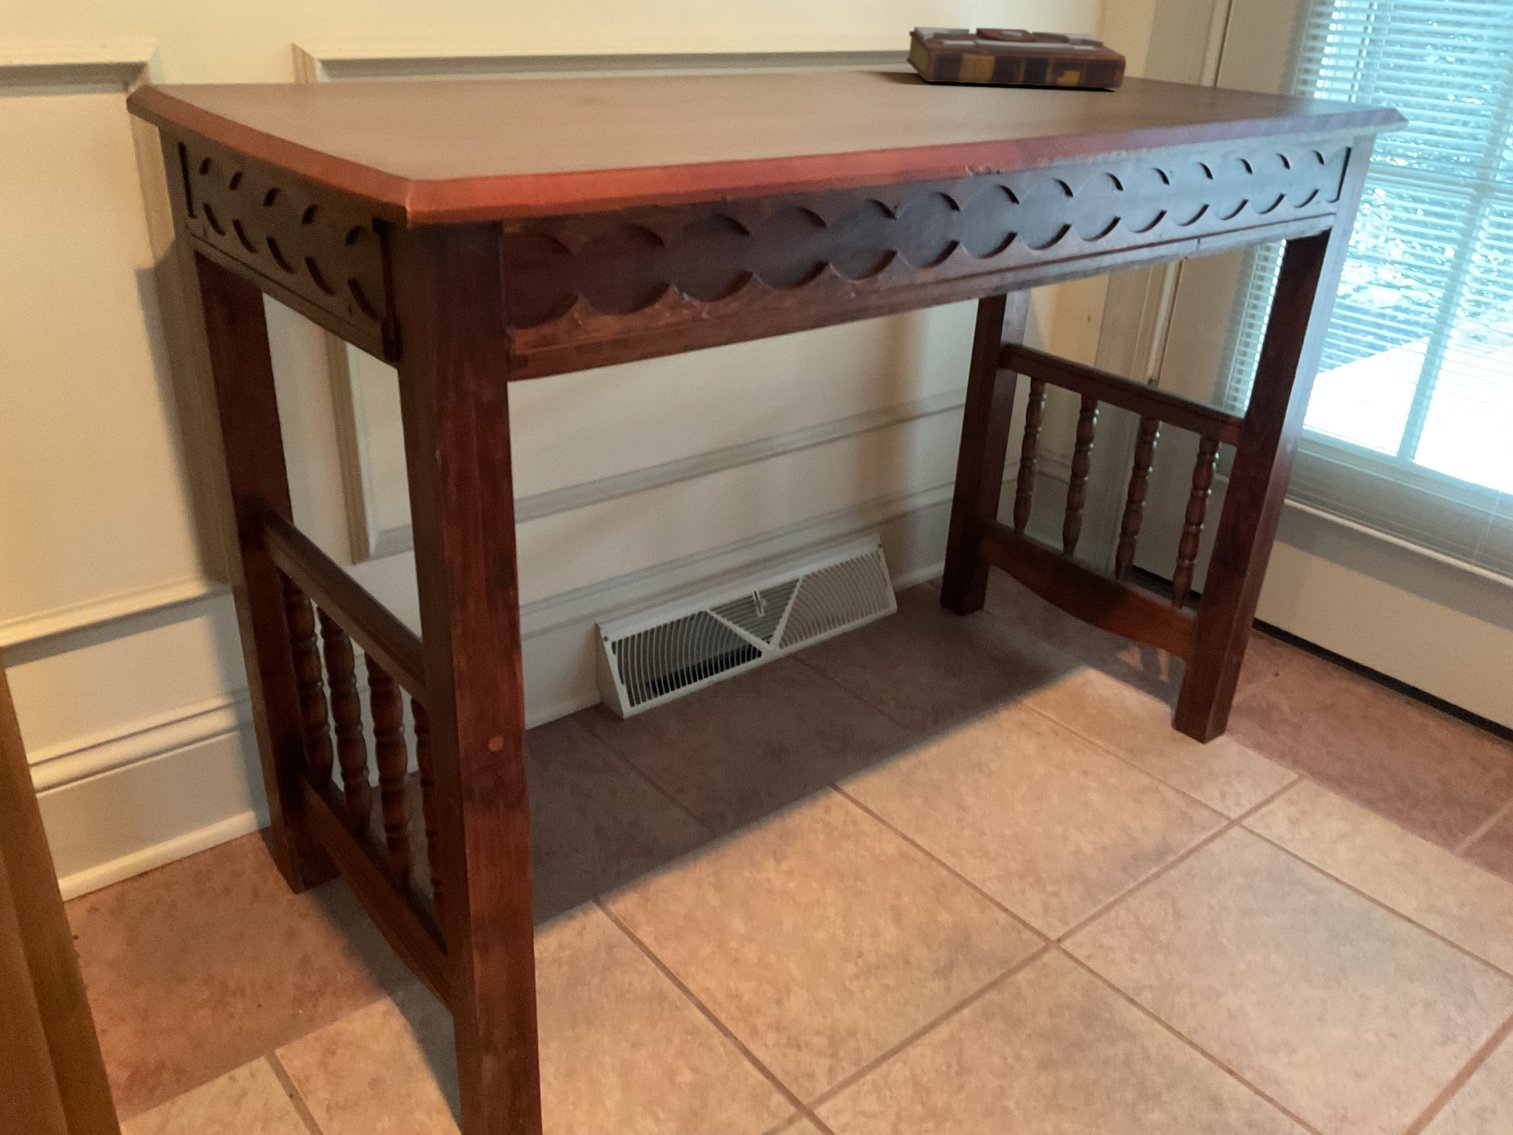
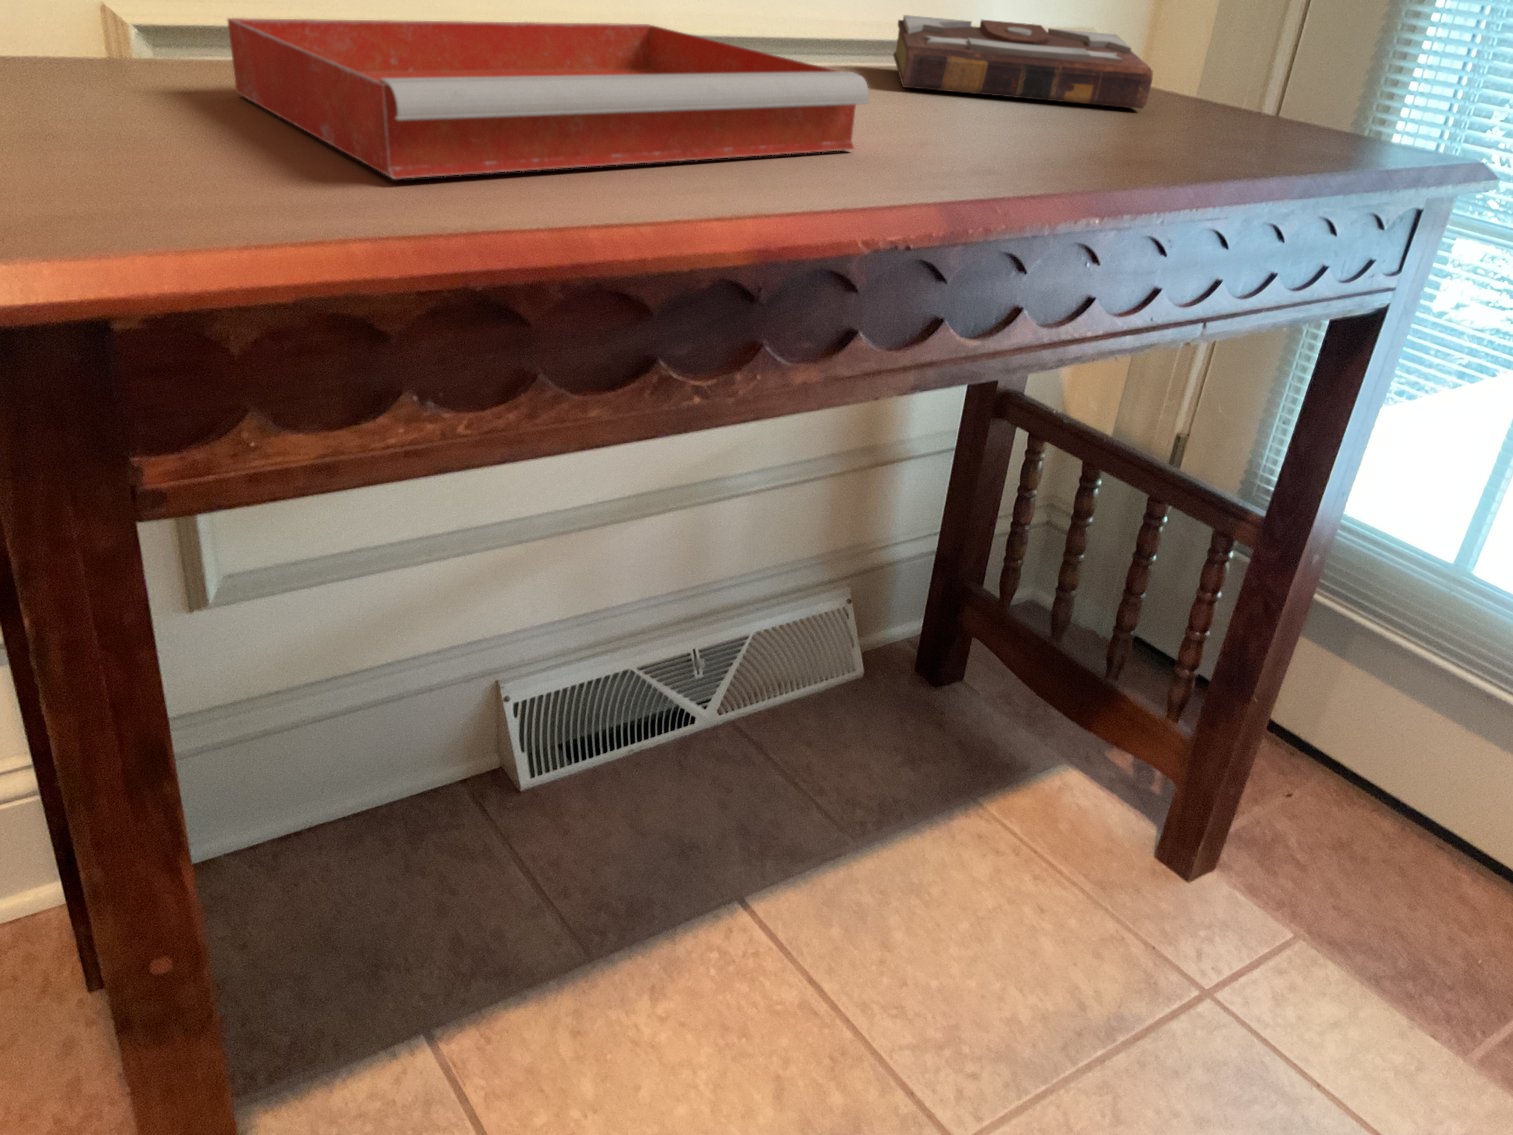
tray: none [437,37,938,136] -> present [228,18,869,179]

